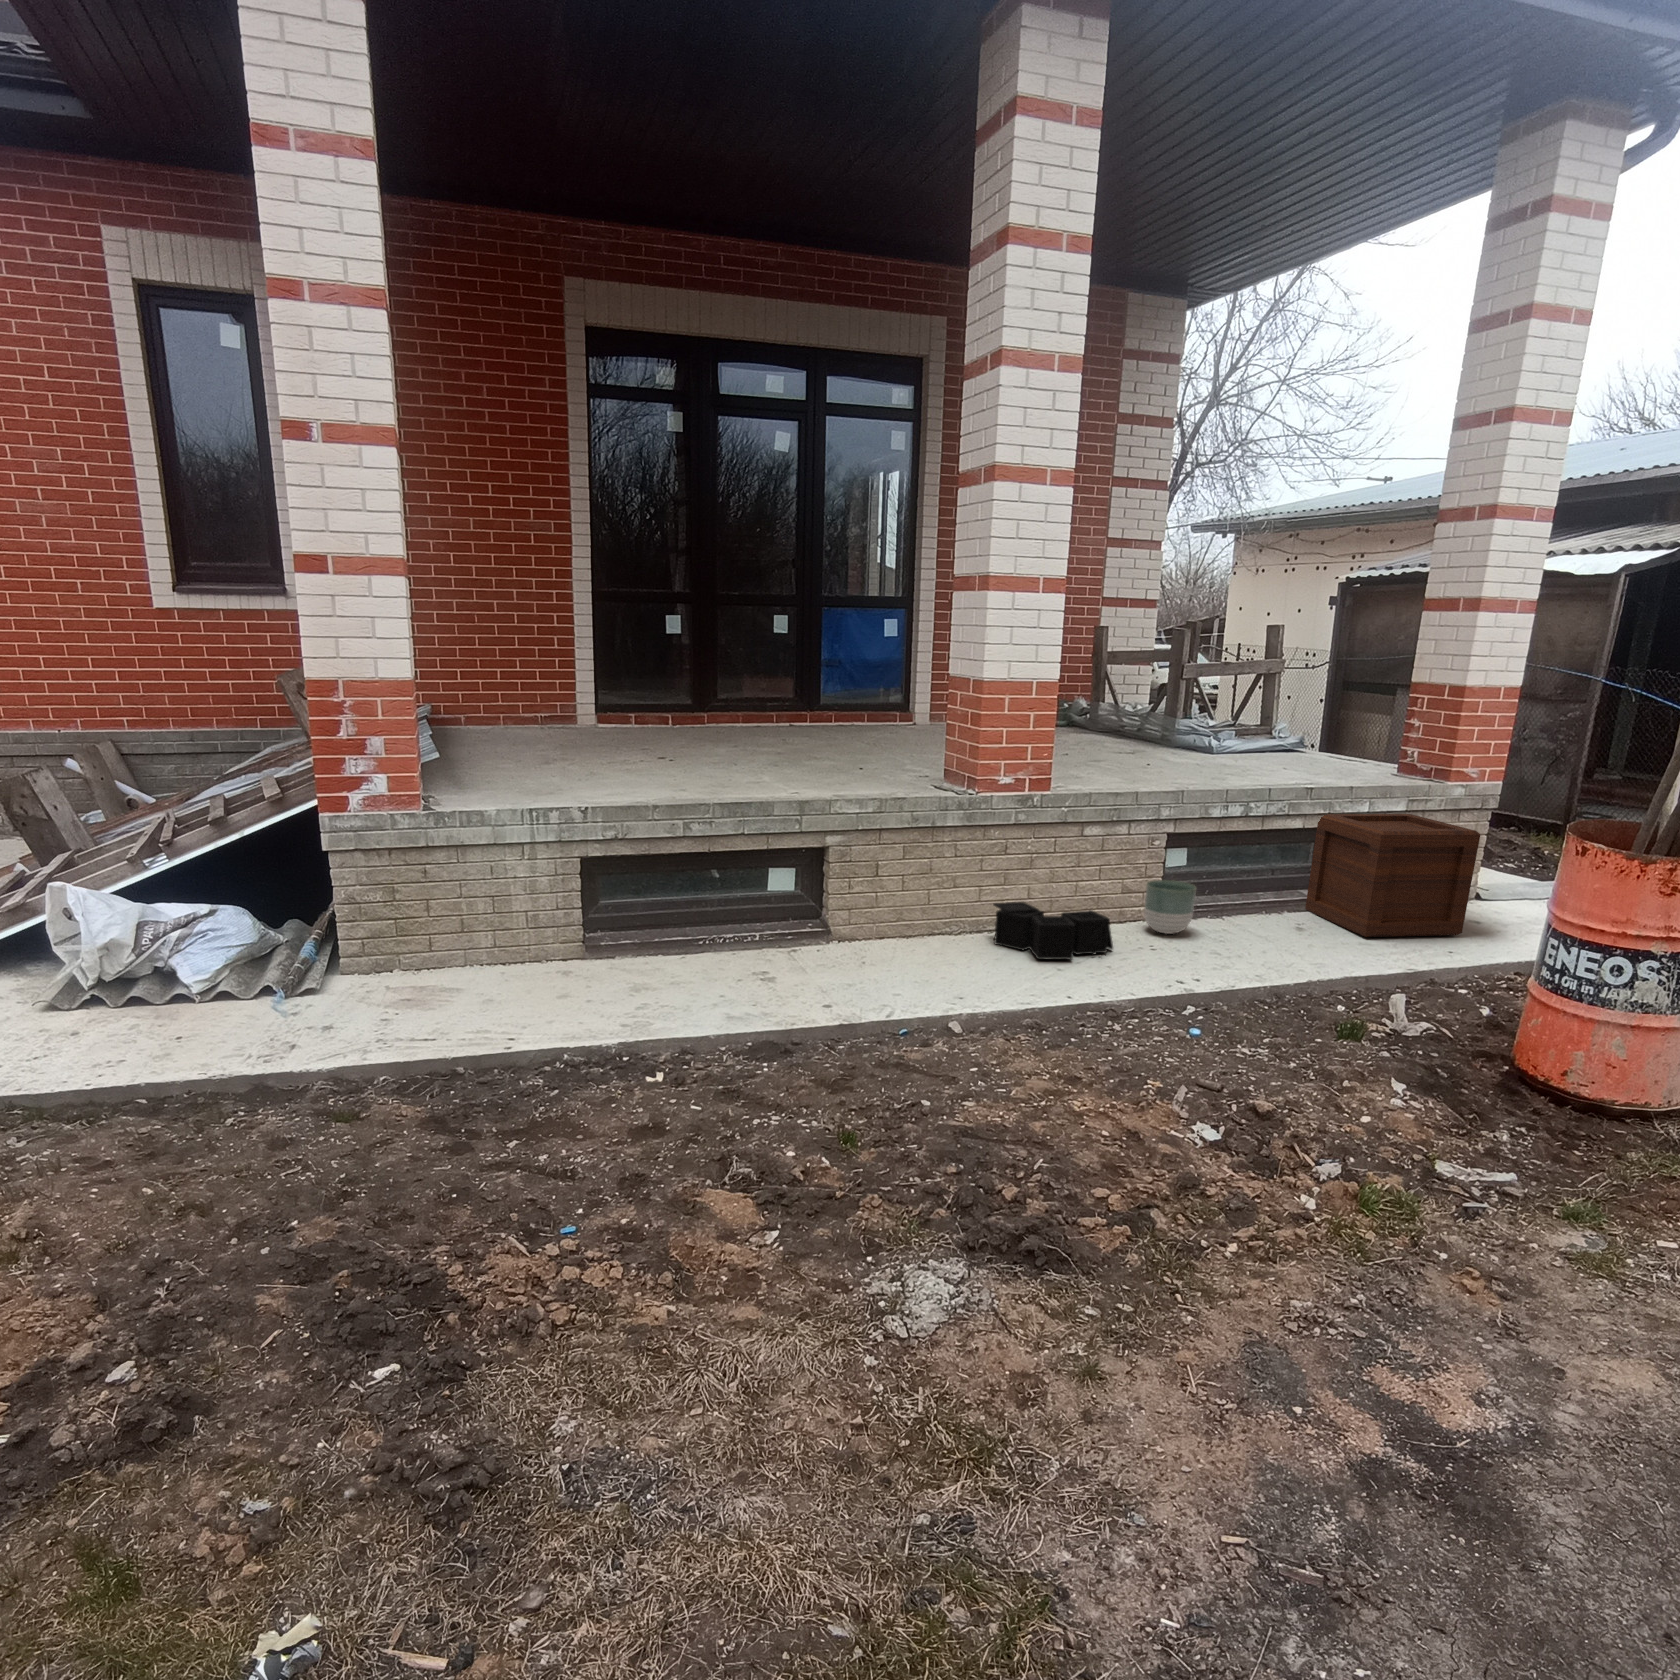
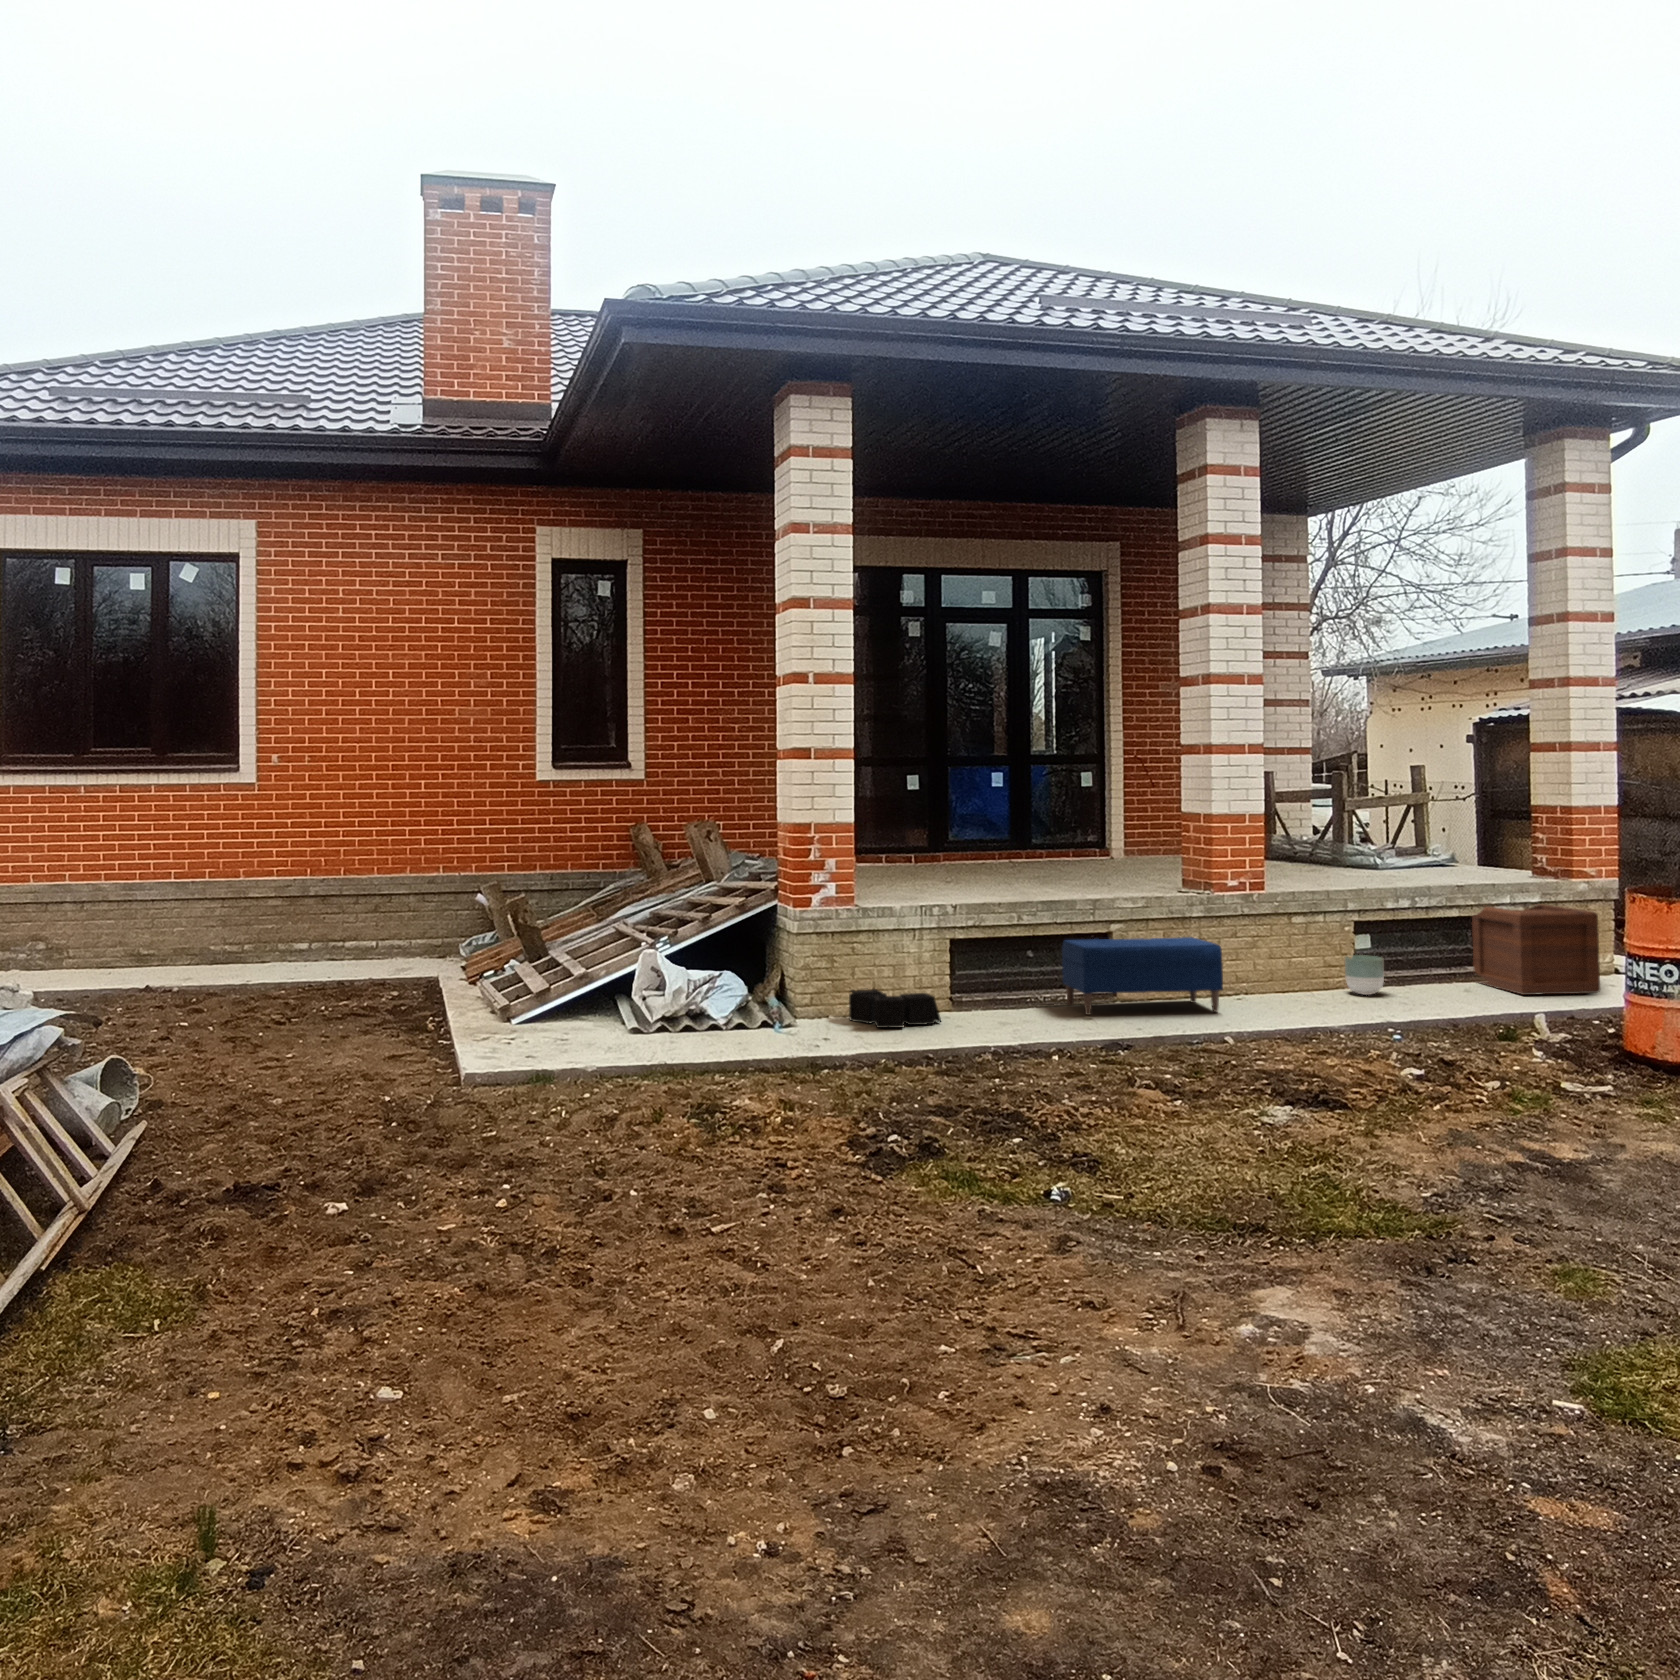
bench: none [757,858,971,974] -> present [1062,937,1223,1015]
storage bin: present [993,902,1113,959] -> present [849,989,941,1028]

